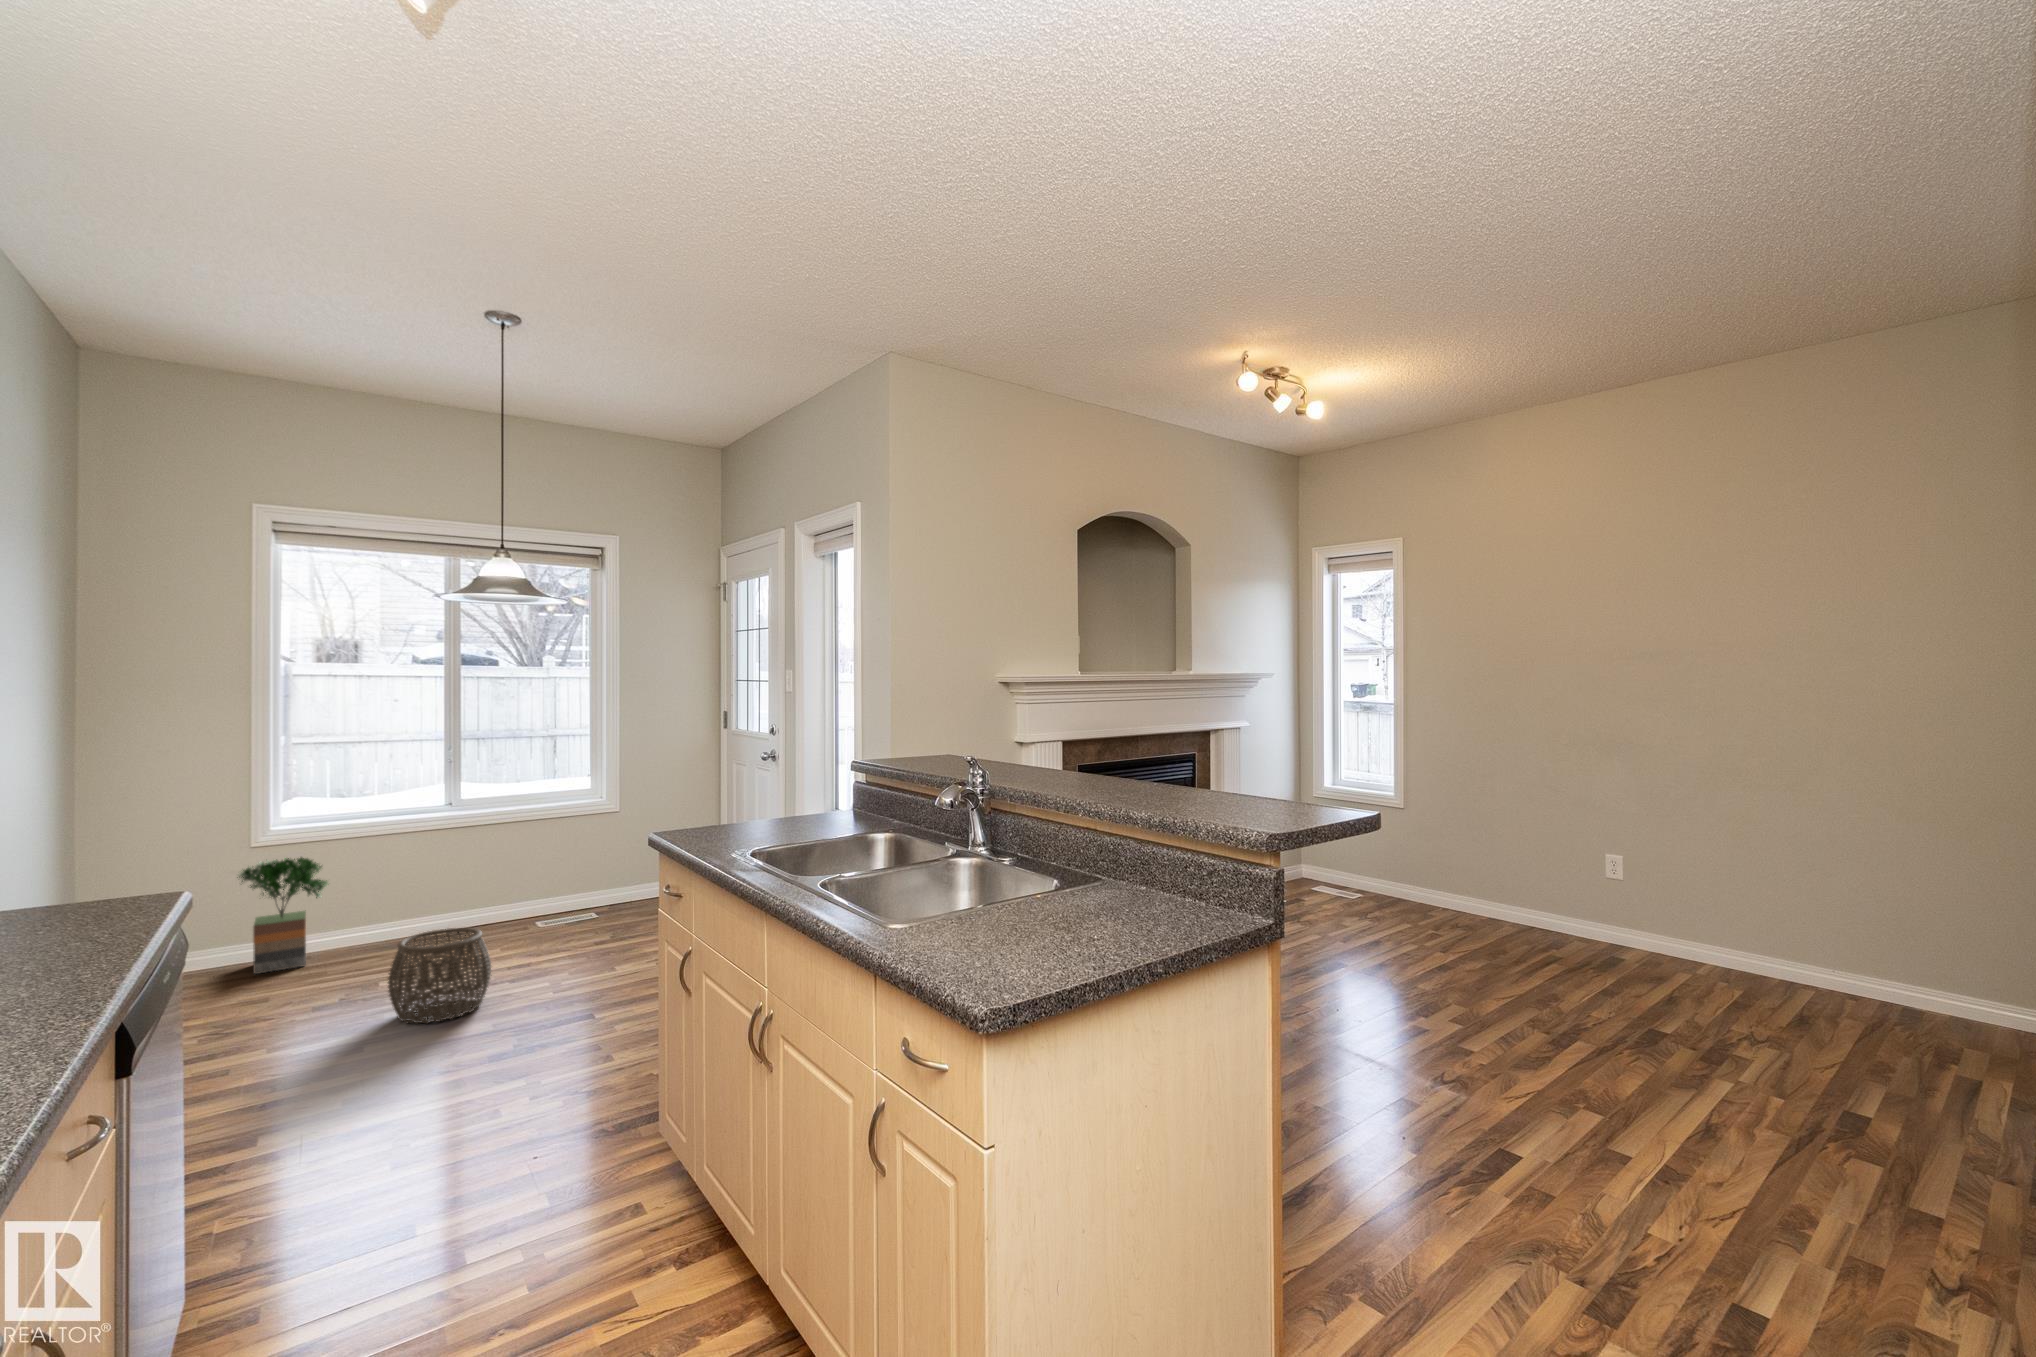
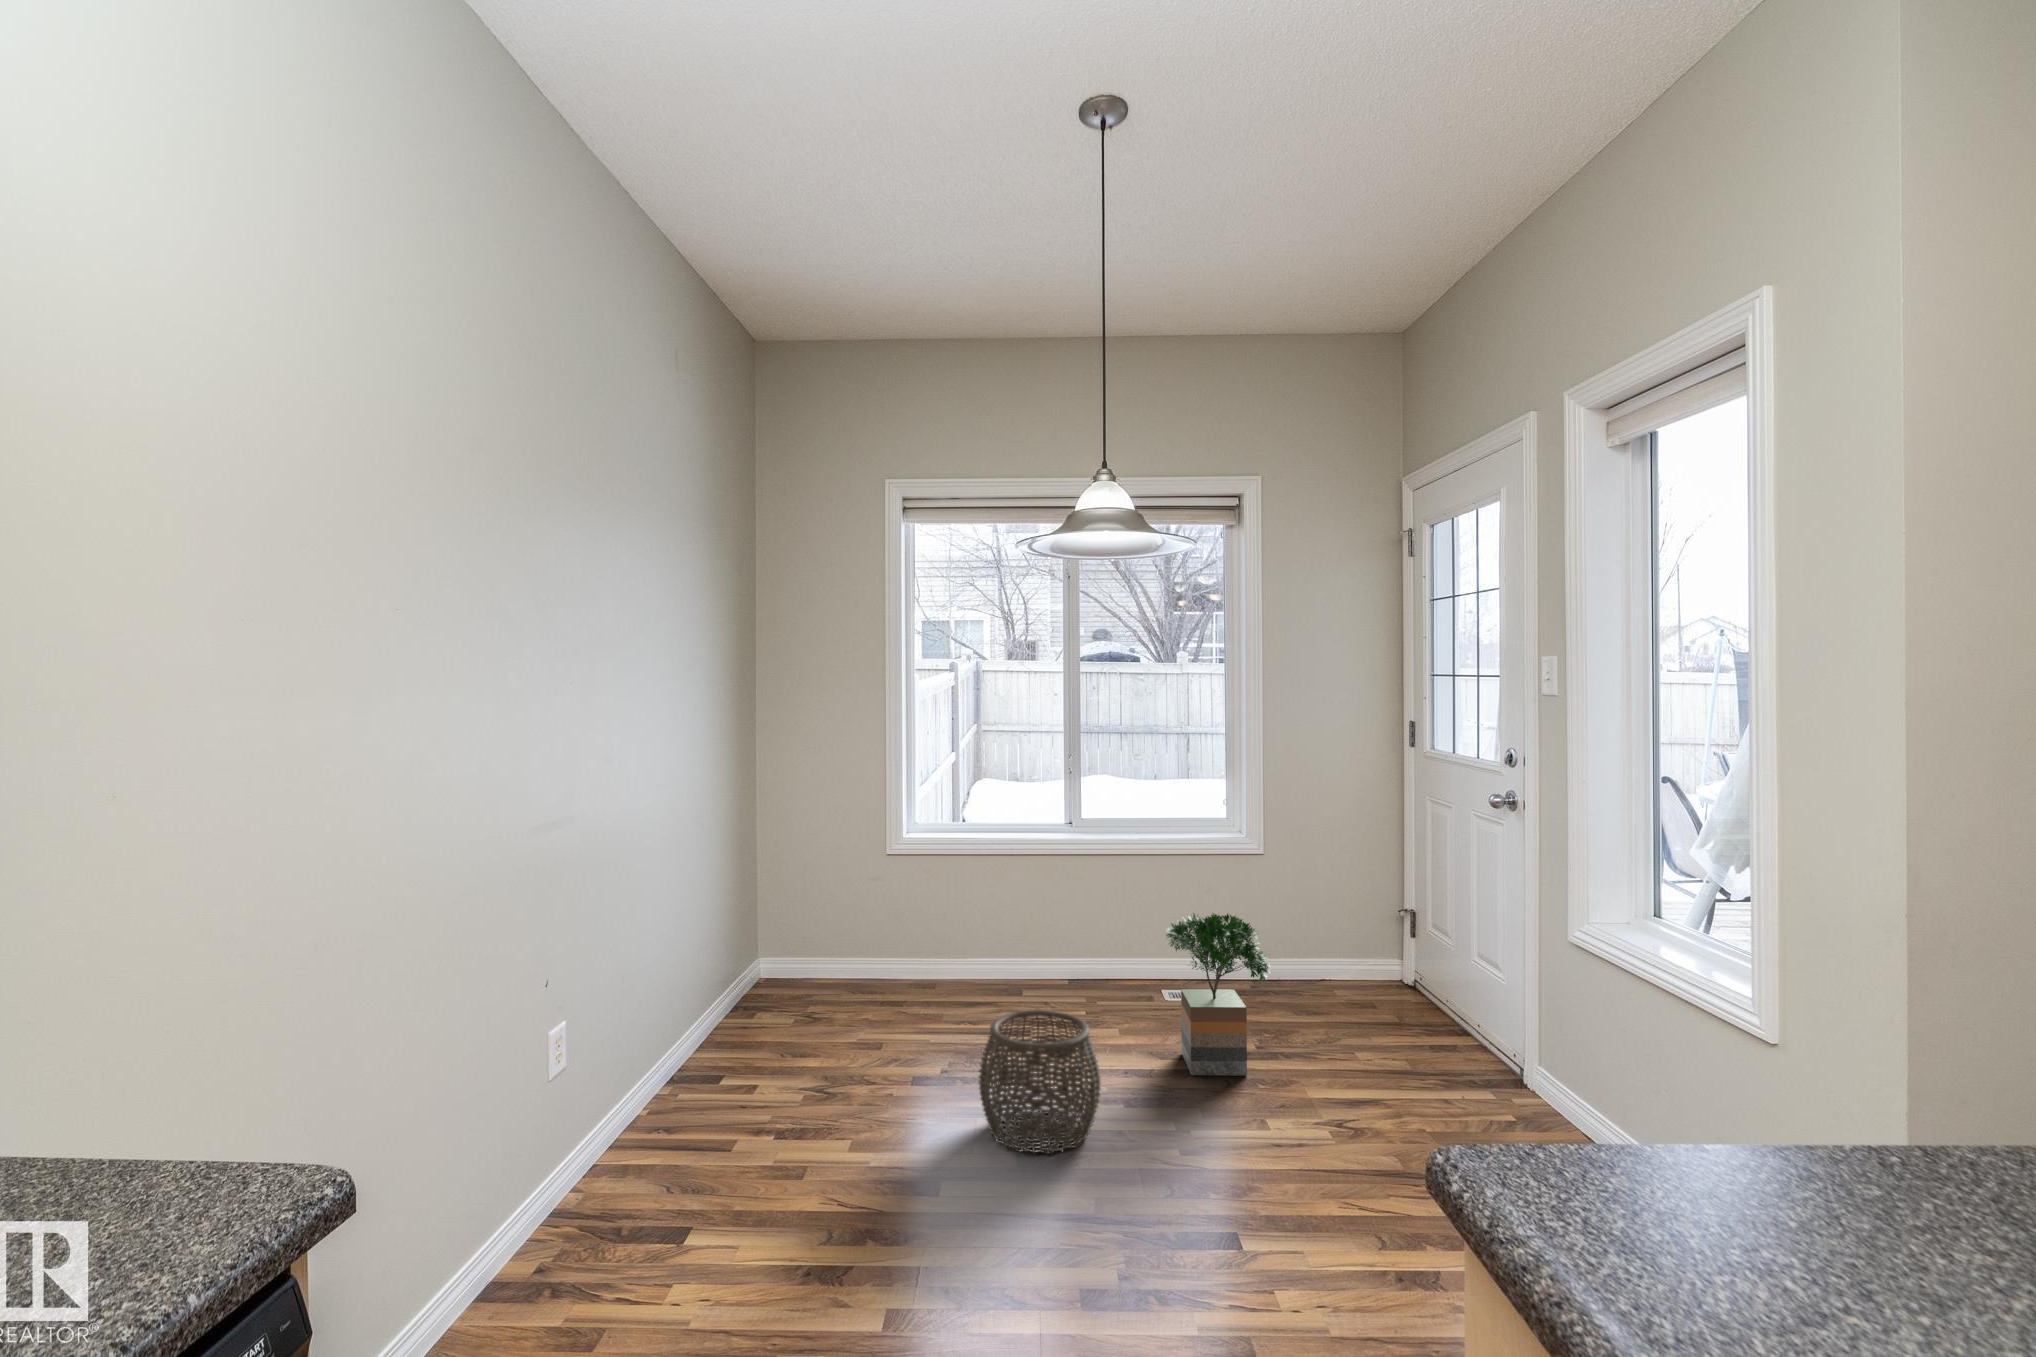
potted tree: present [237,857,329,974] -> present [1166,913,1271,1076]

